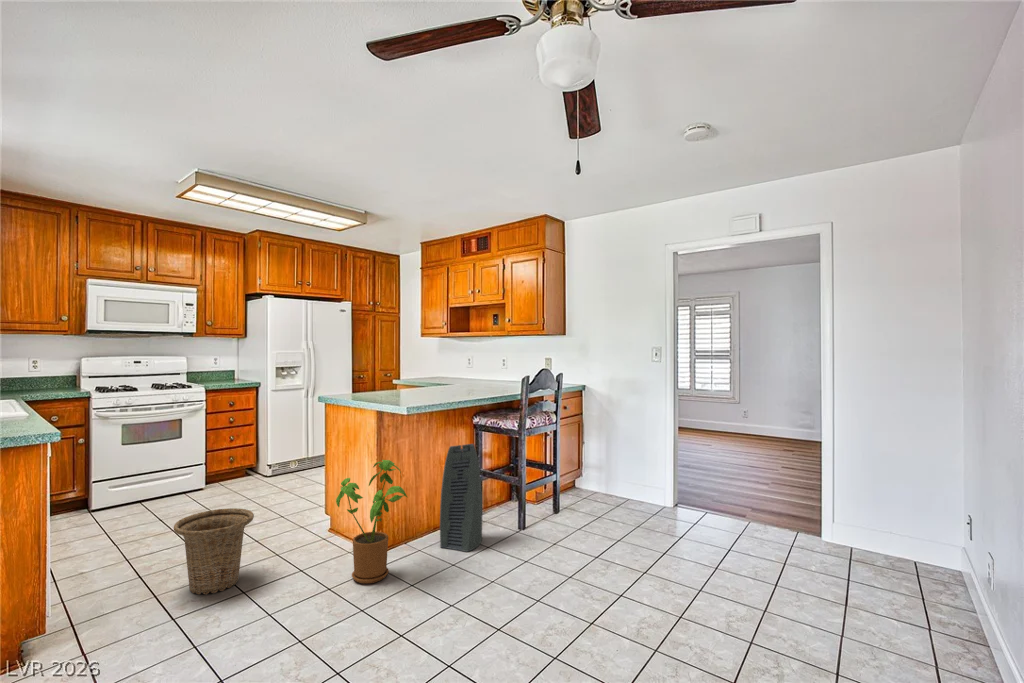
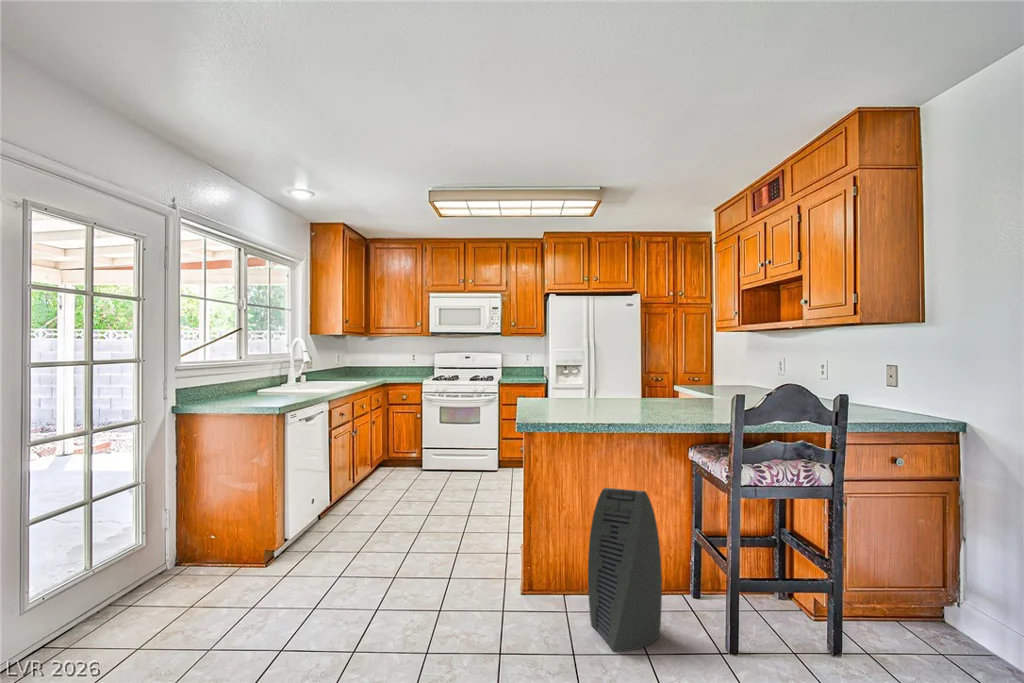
house plant: present [336,460,407,584] -> none [446,488,525,638]
basket: present [174,508,254,594] -> none [350,496,416,576]

